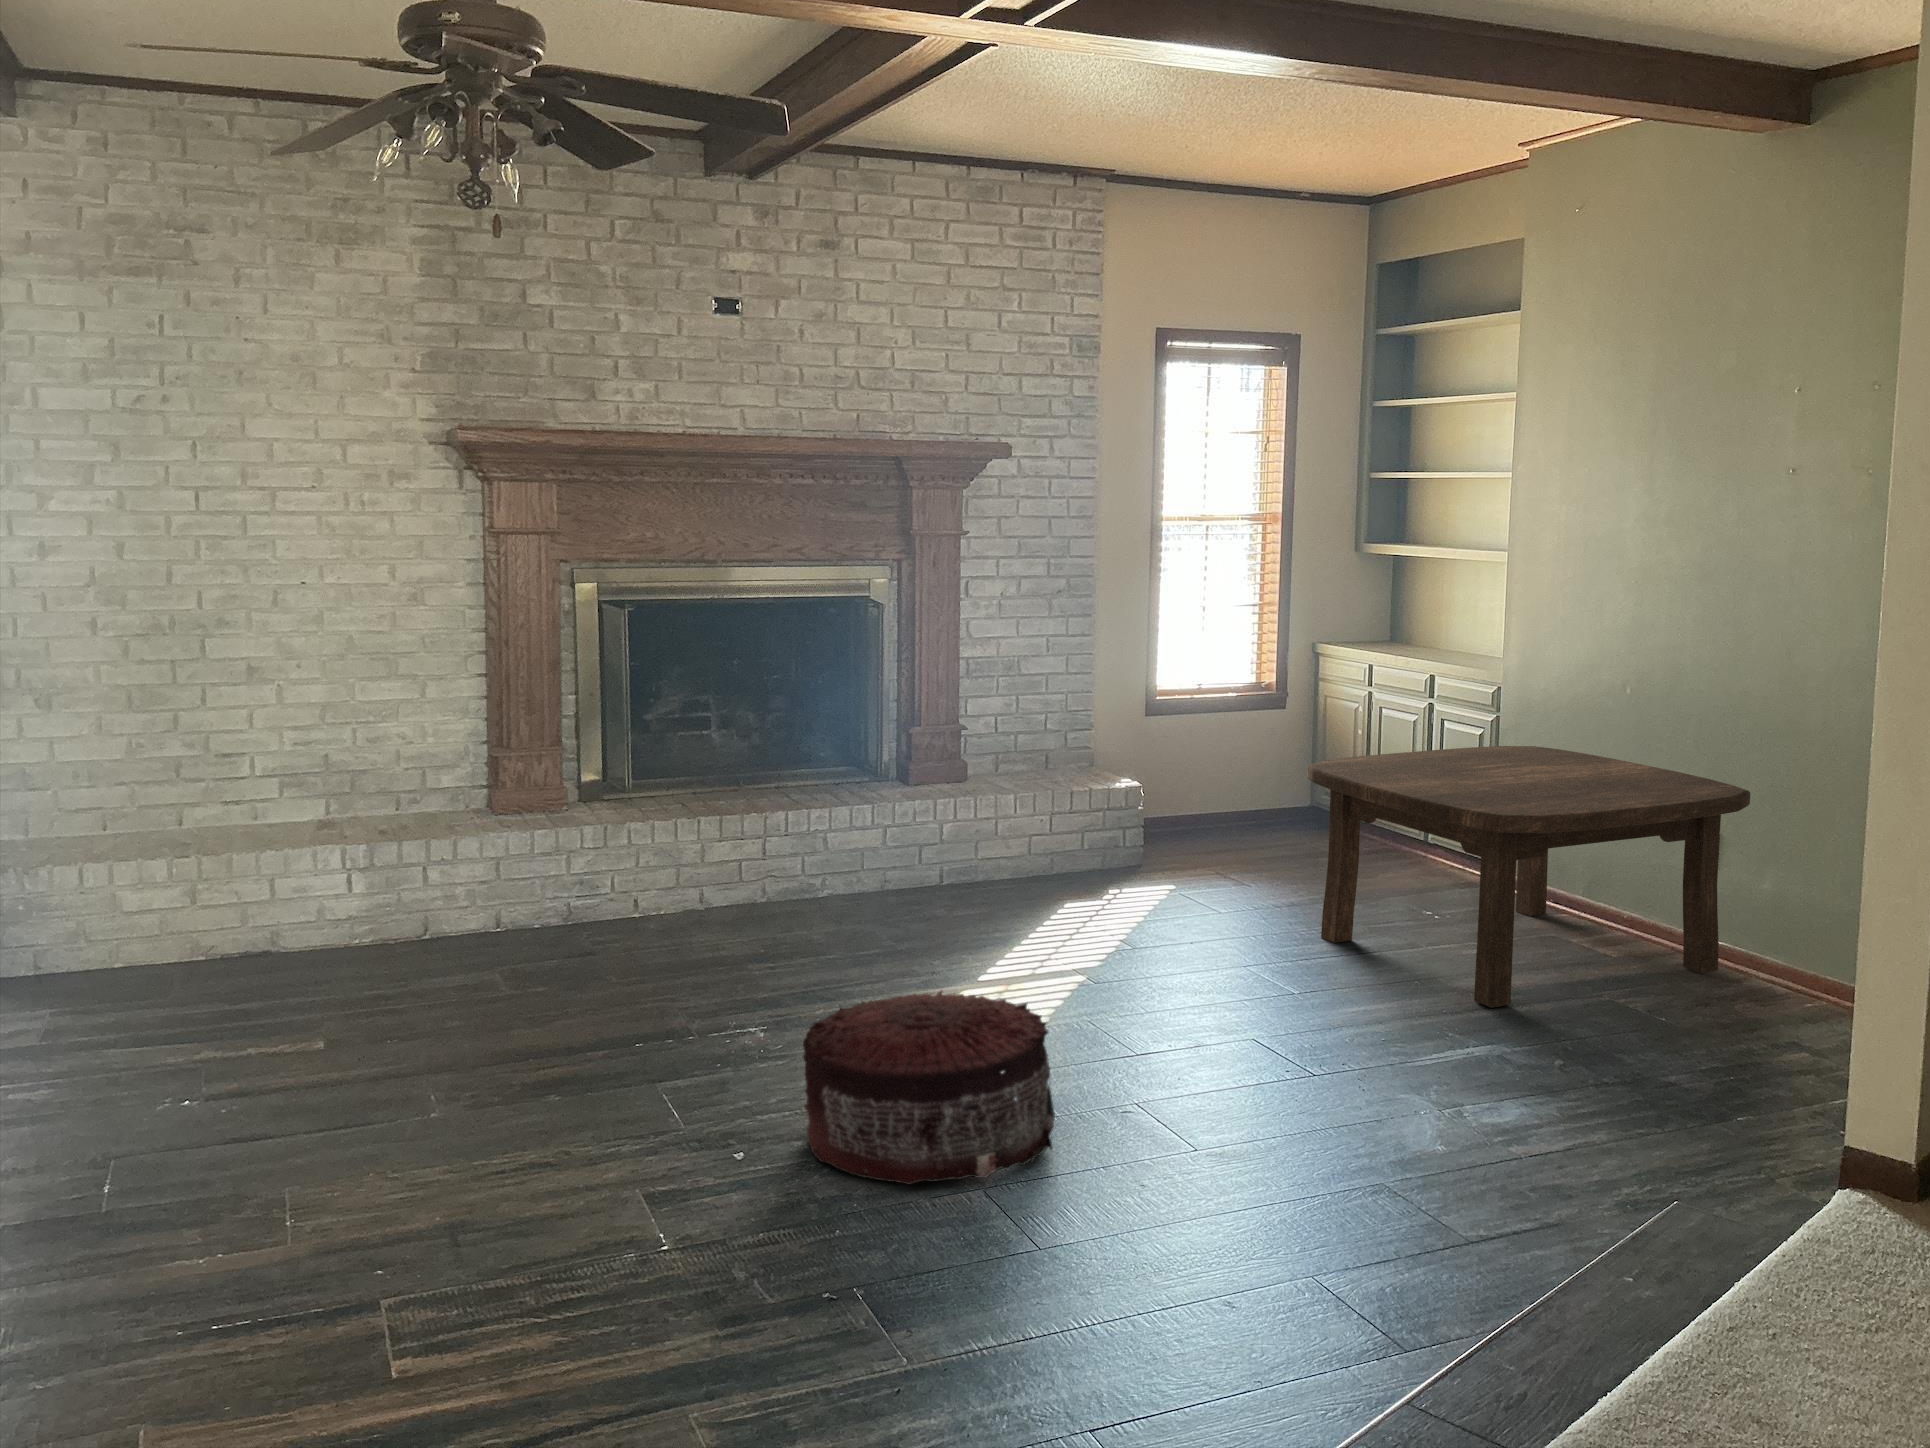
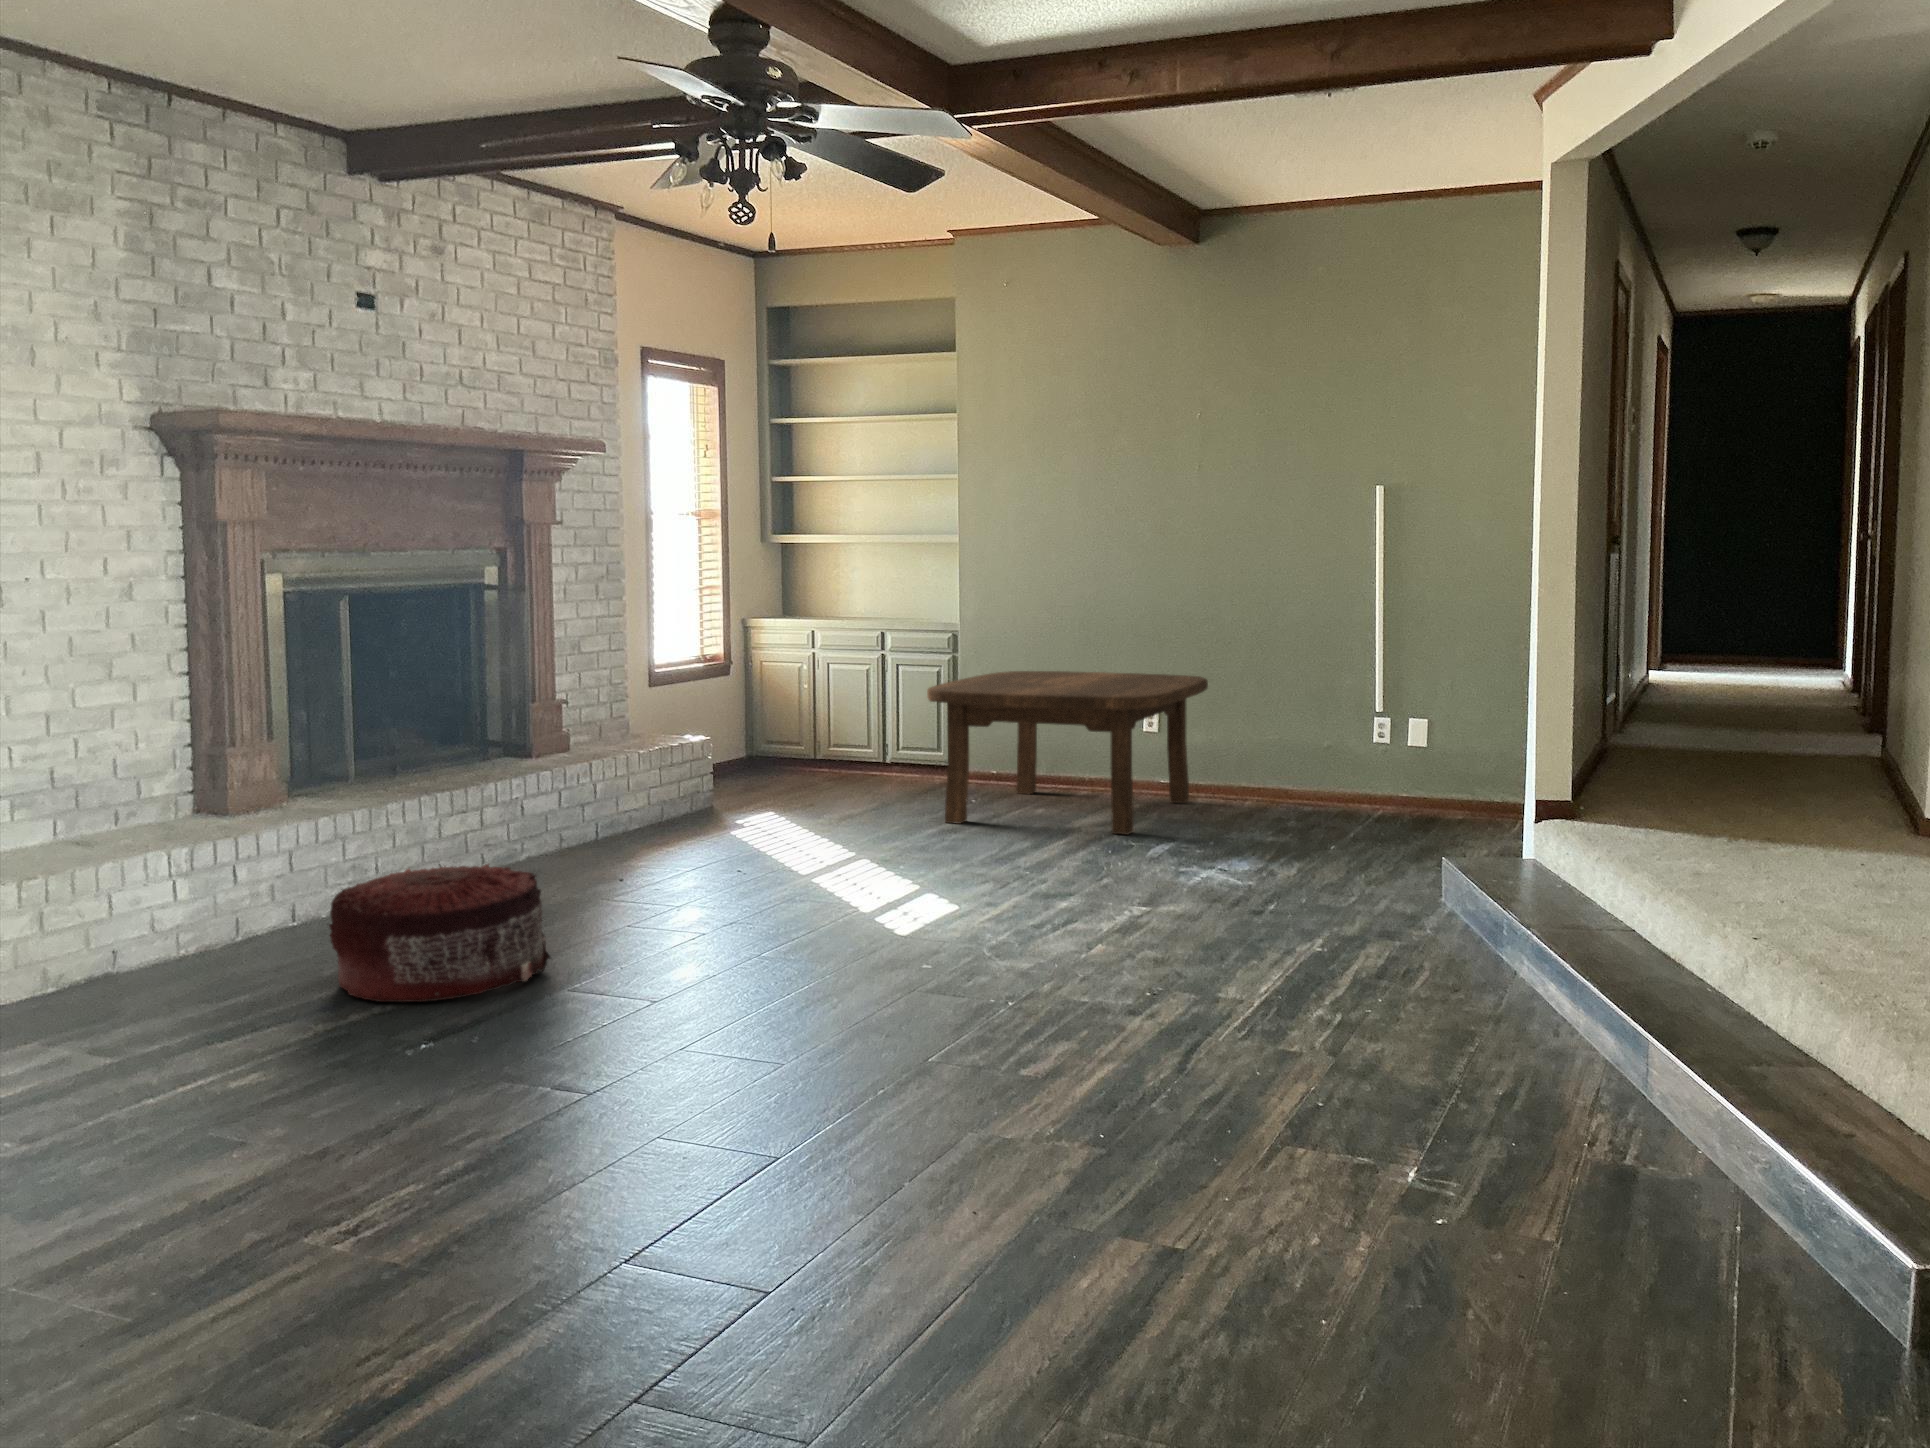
pouf: present [802,991,1055,1184] -> present [329,864,551,1002]

